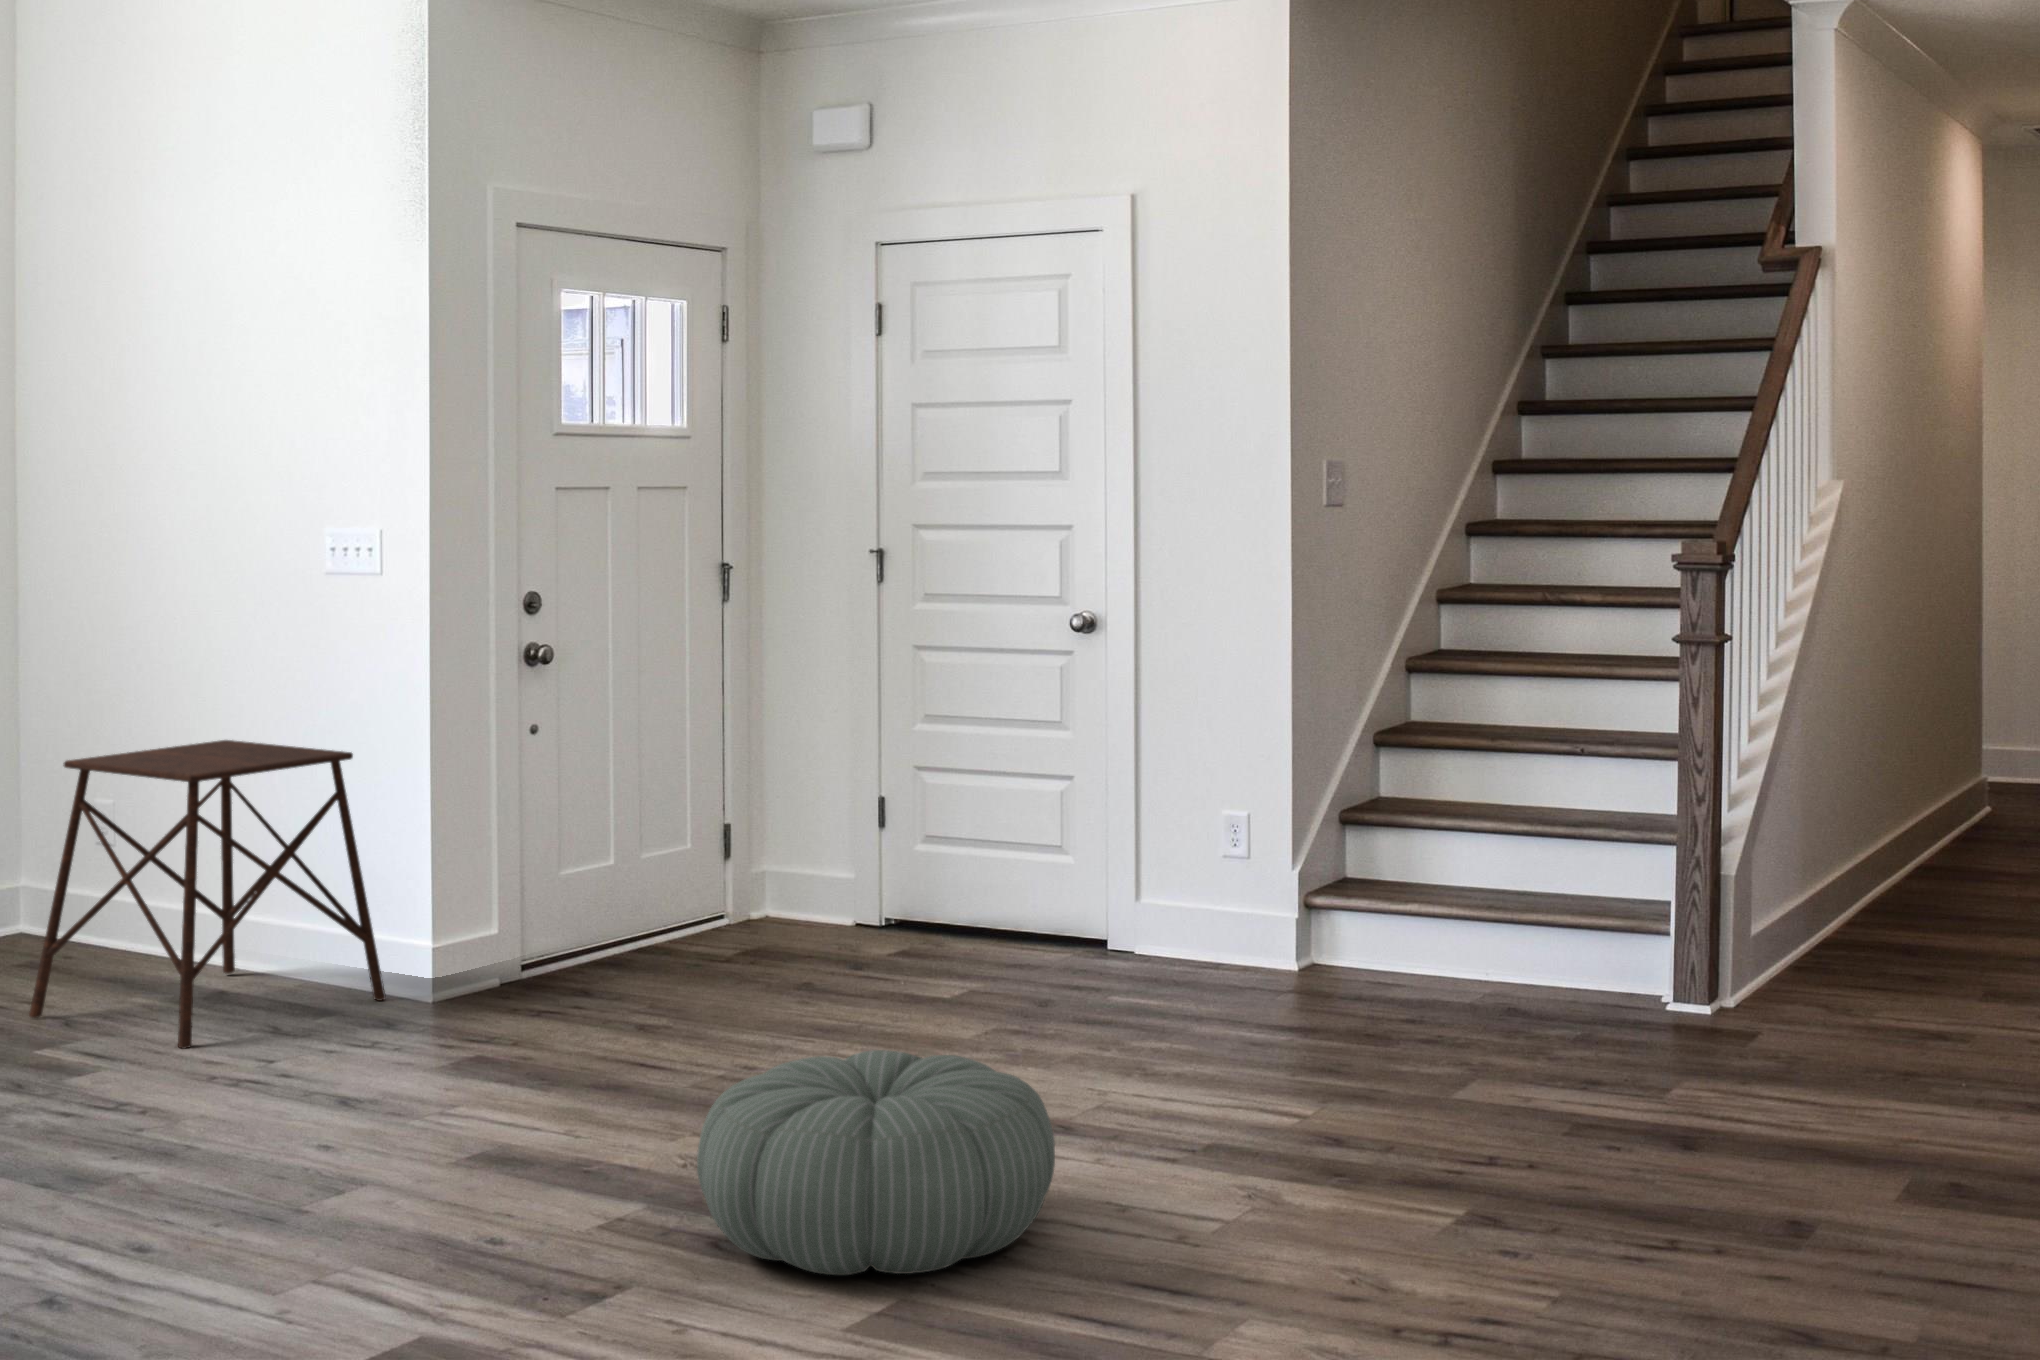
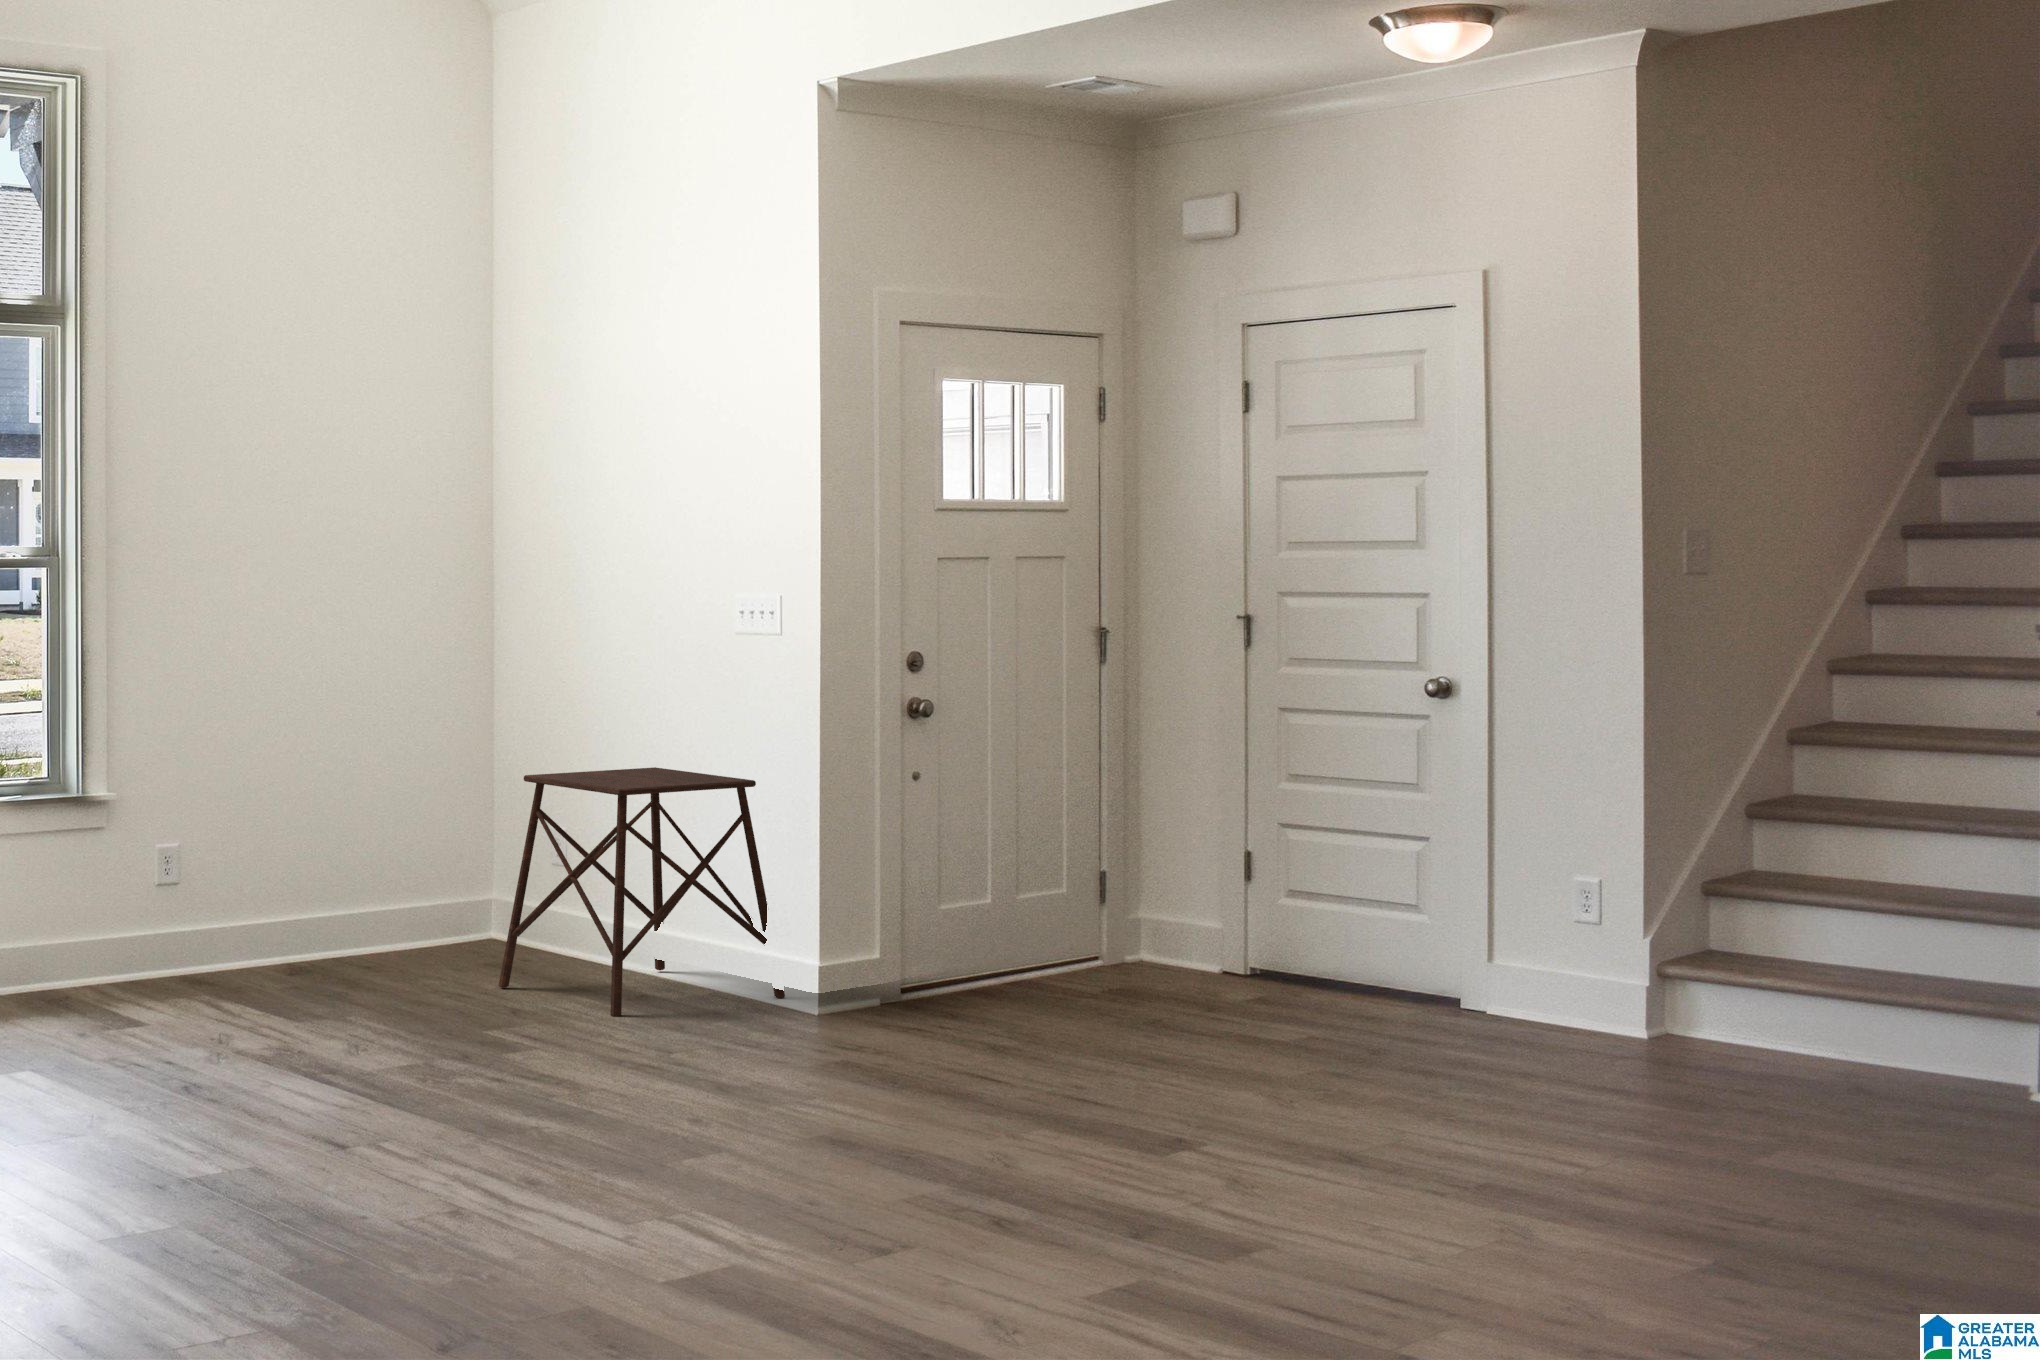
pouf: present [697,1050,1055,1275] -> none [987,1031,1295,1204]

